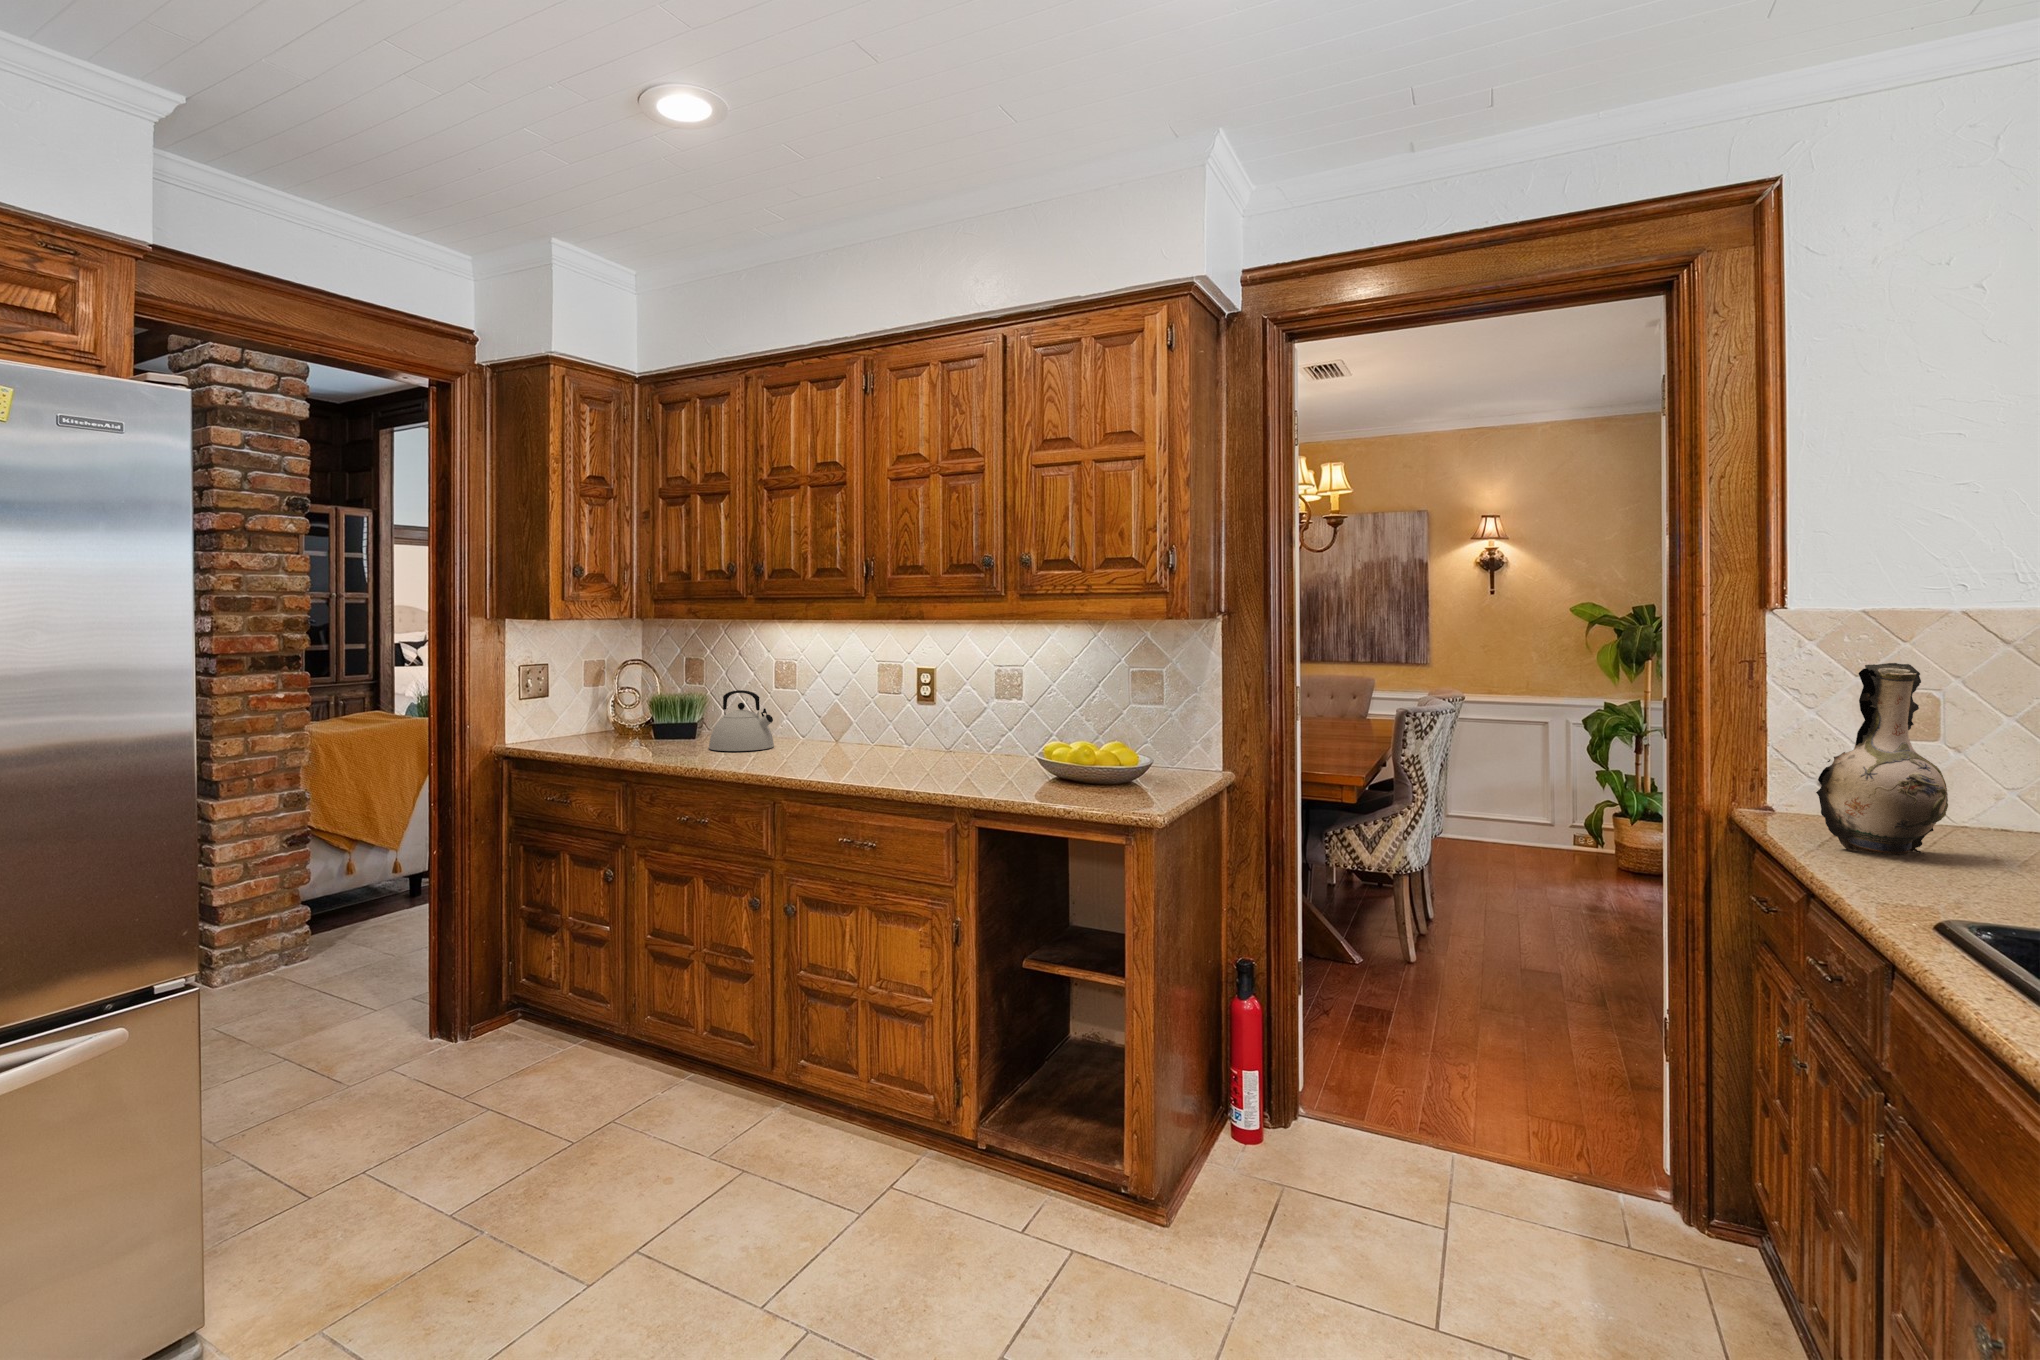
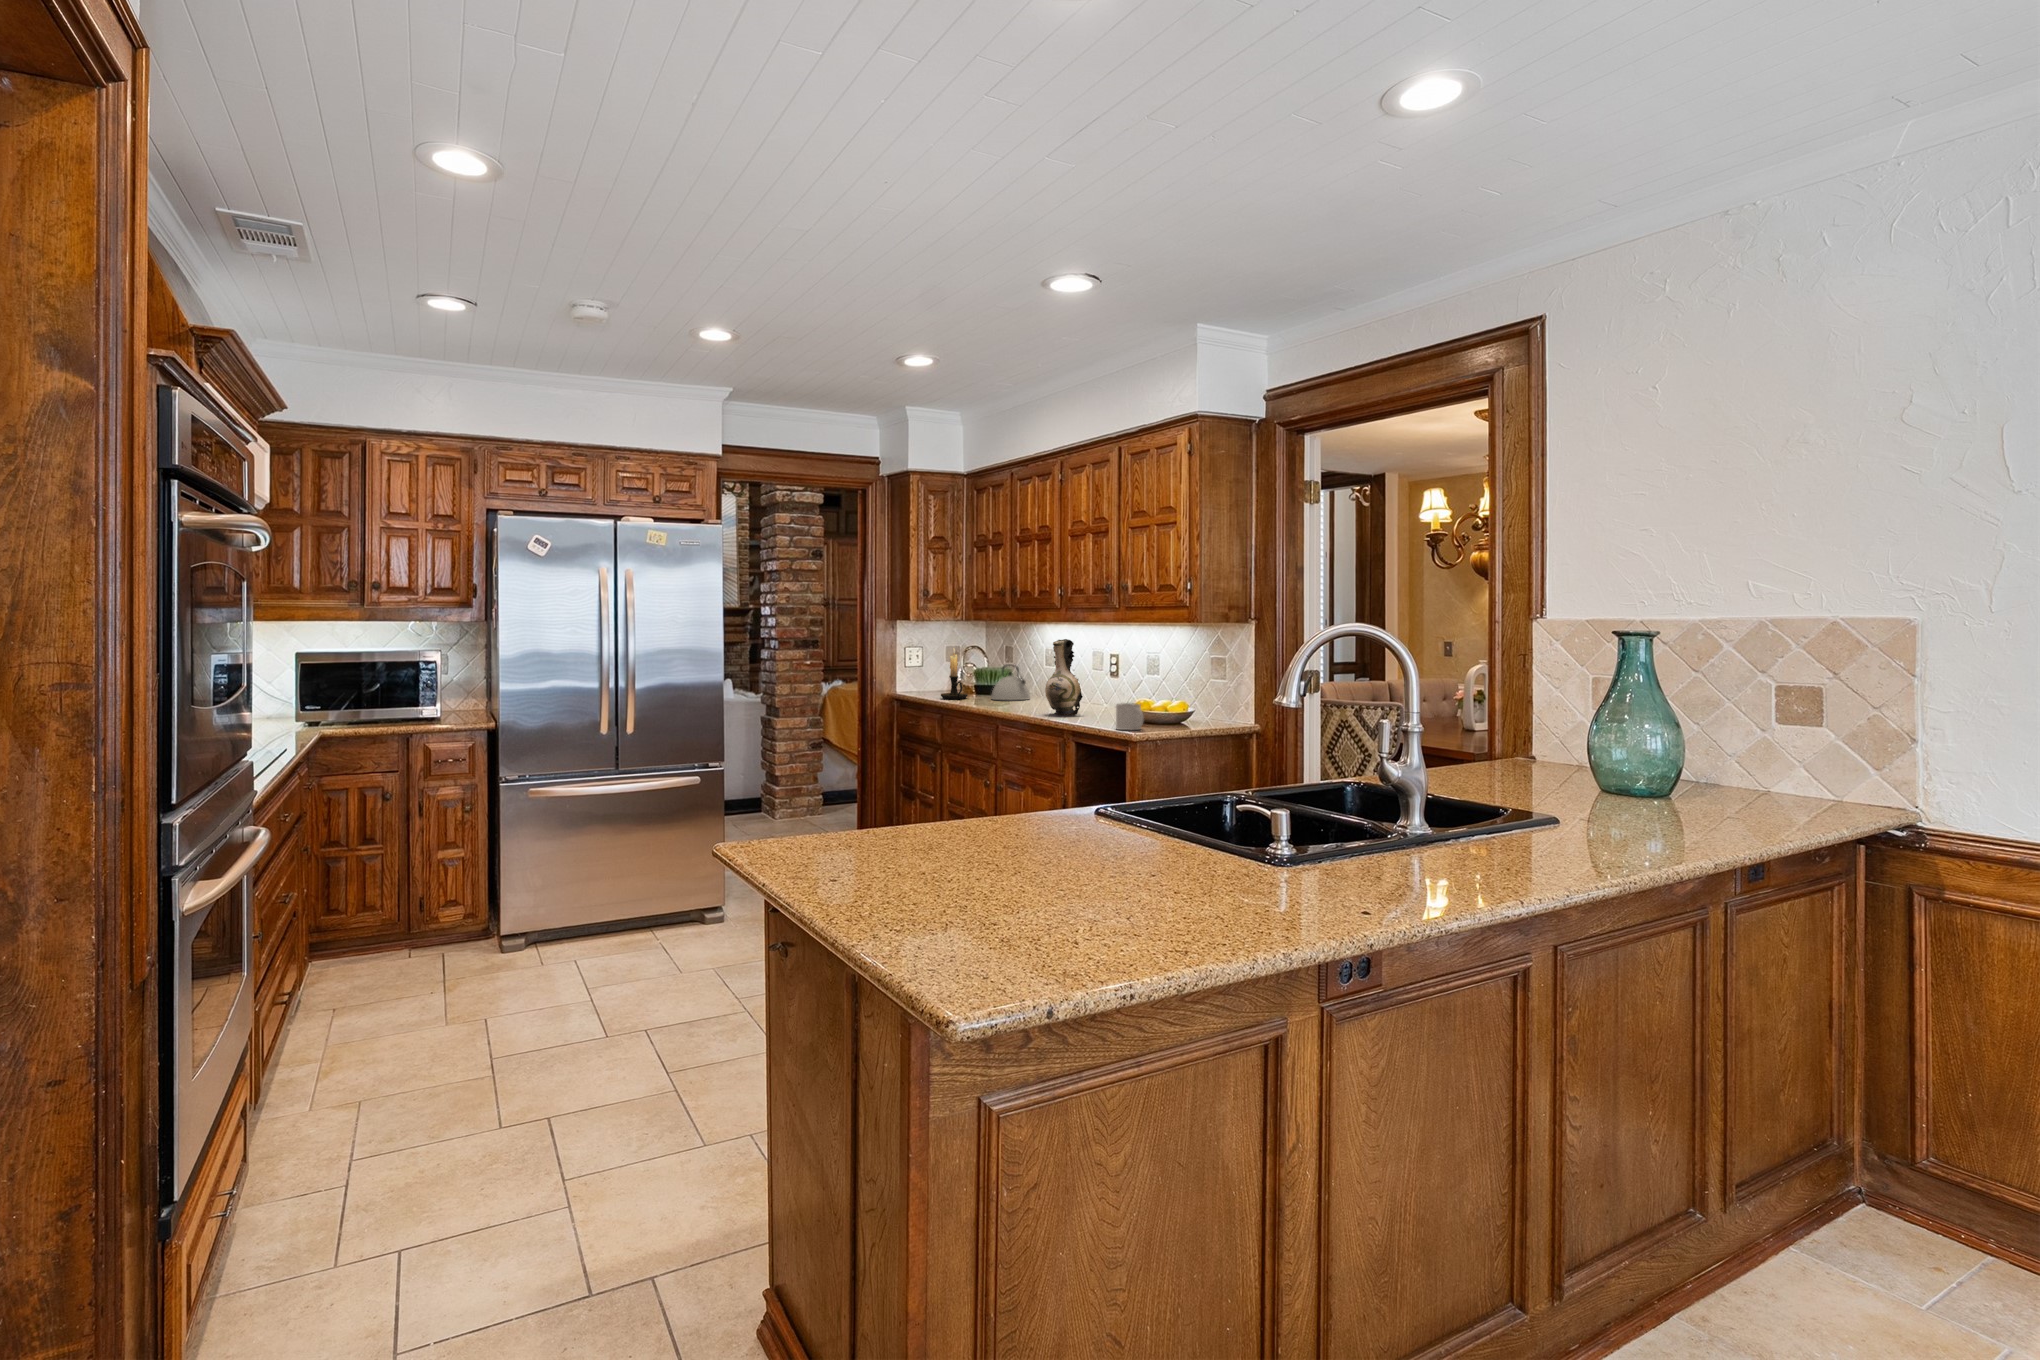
decorative vase: present [1816,663,1948,855] -> present [1045,639,1083,716]
candle holder: none [616,664,665,754] -> present [941,649,968,699]
mug: none [1082,756,1142,805] -> present [1116,703,1144,730]

